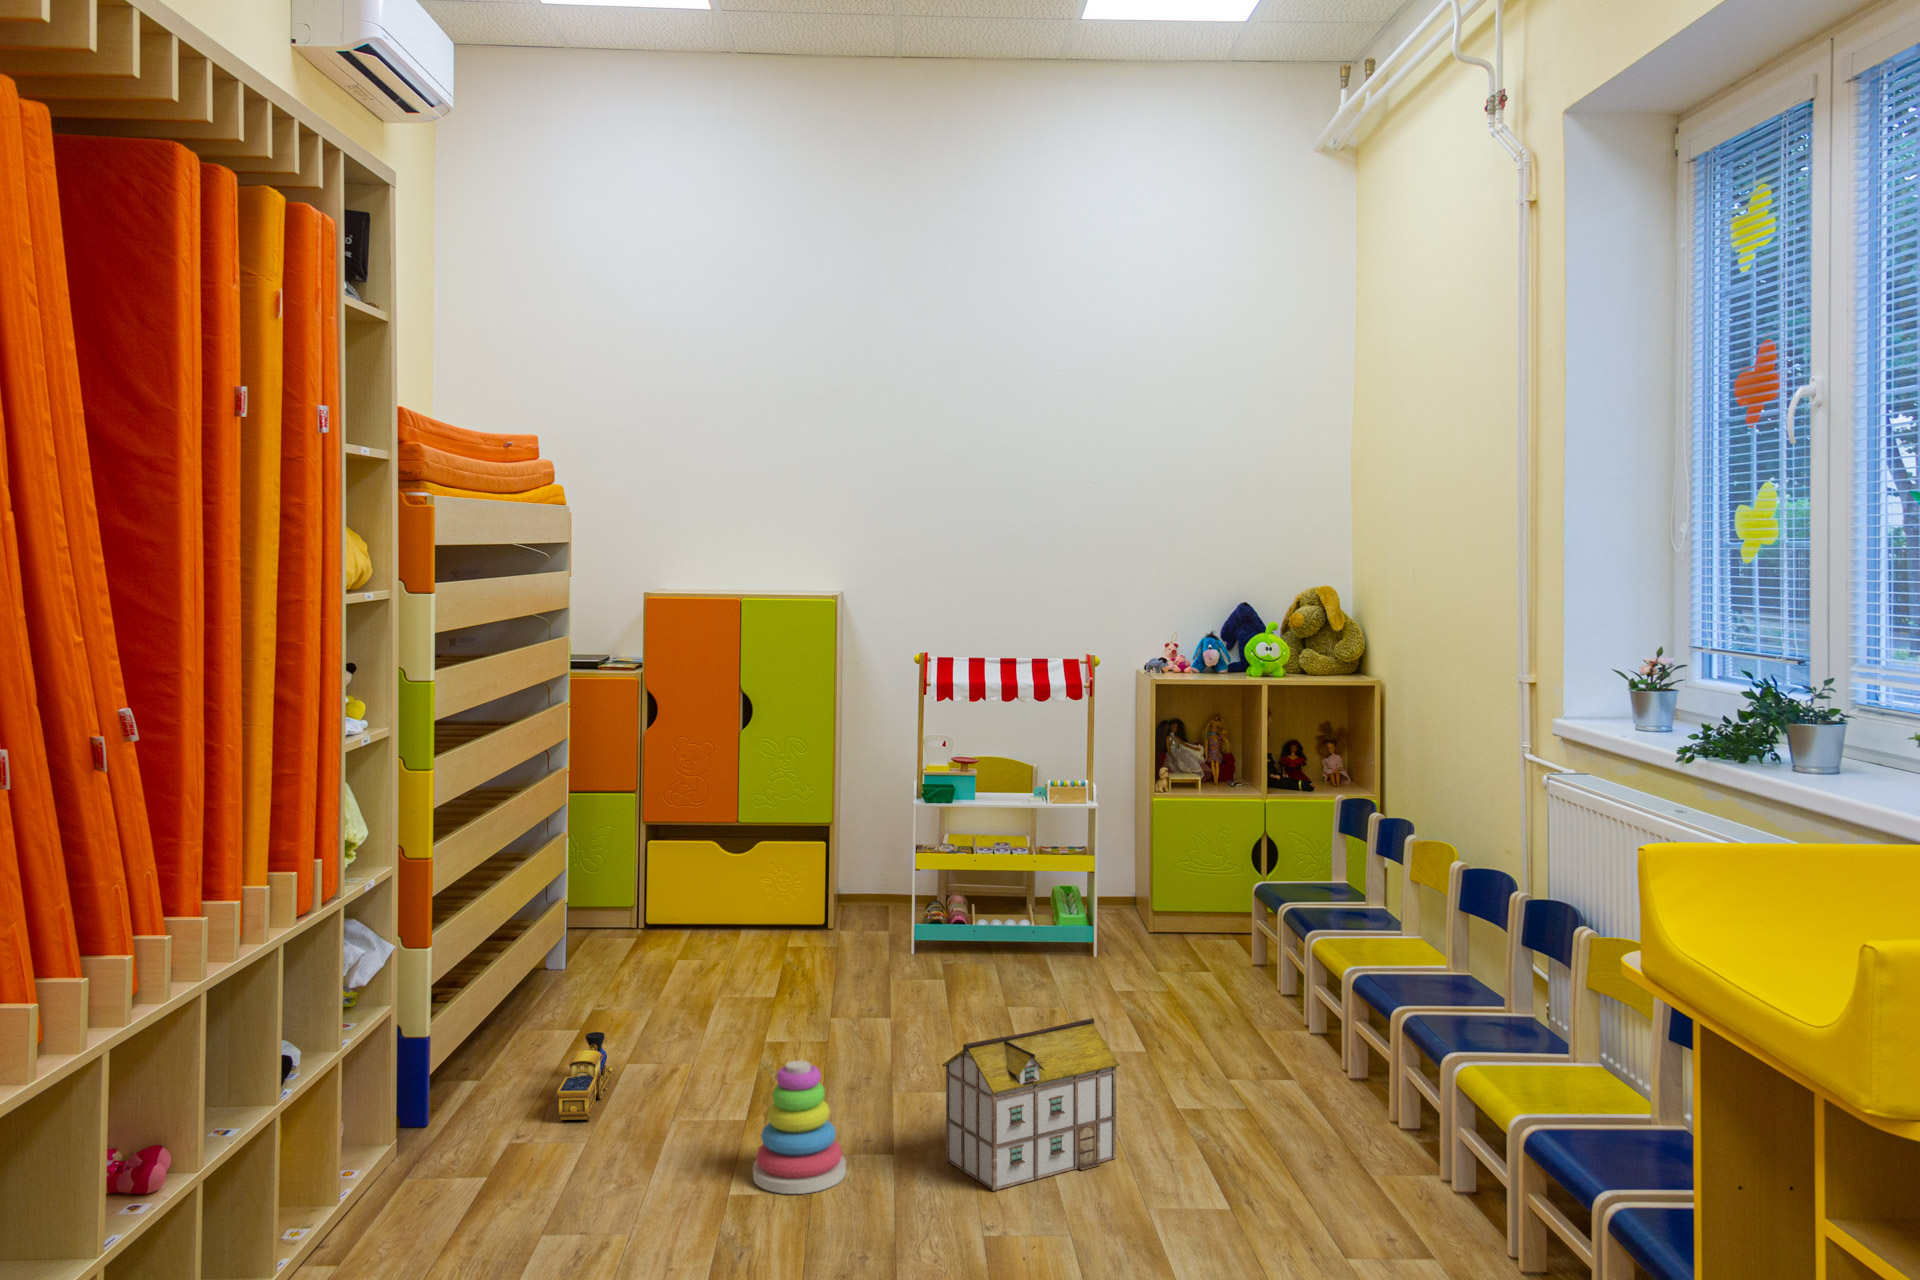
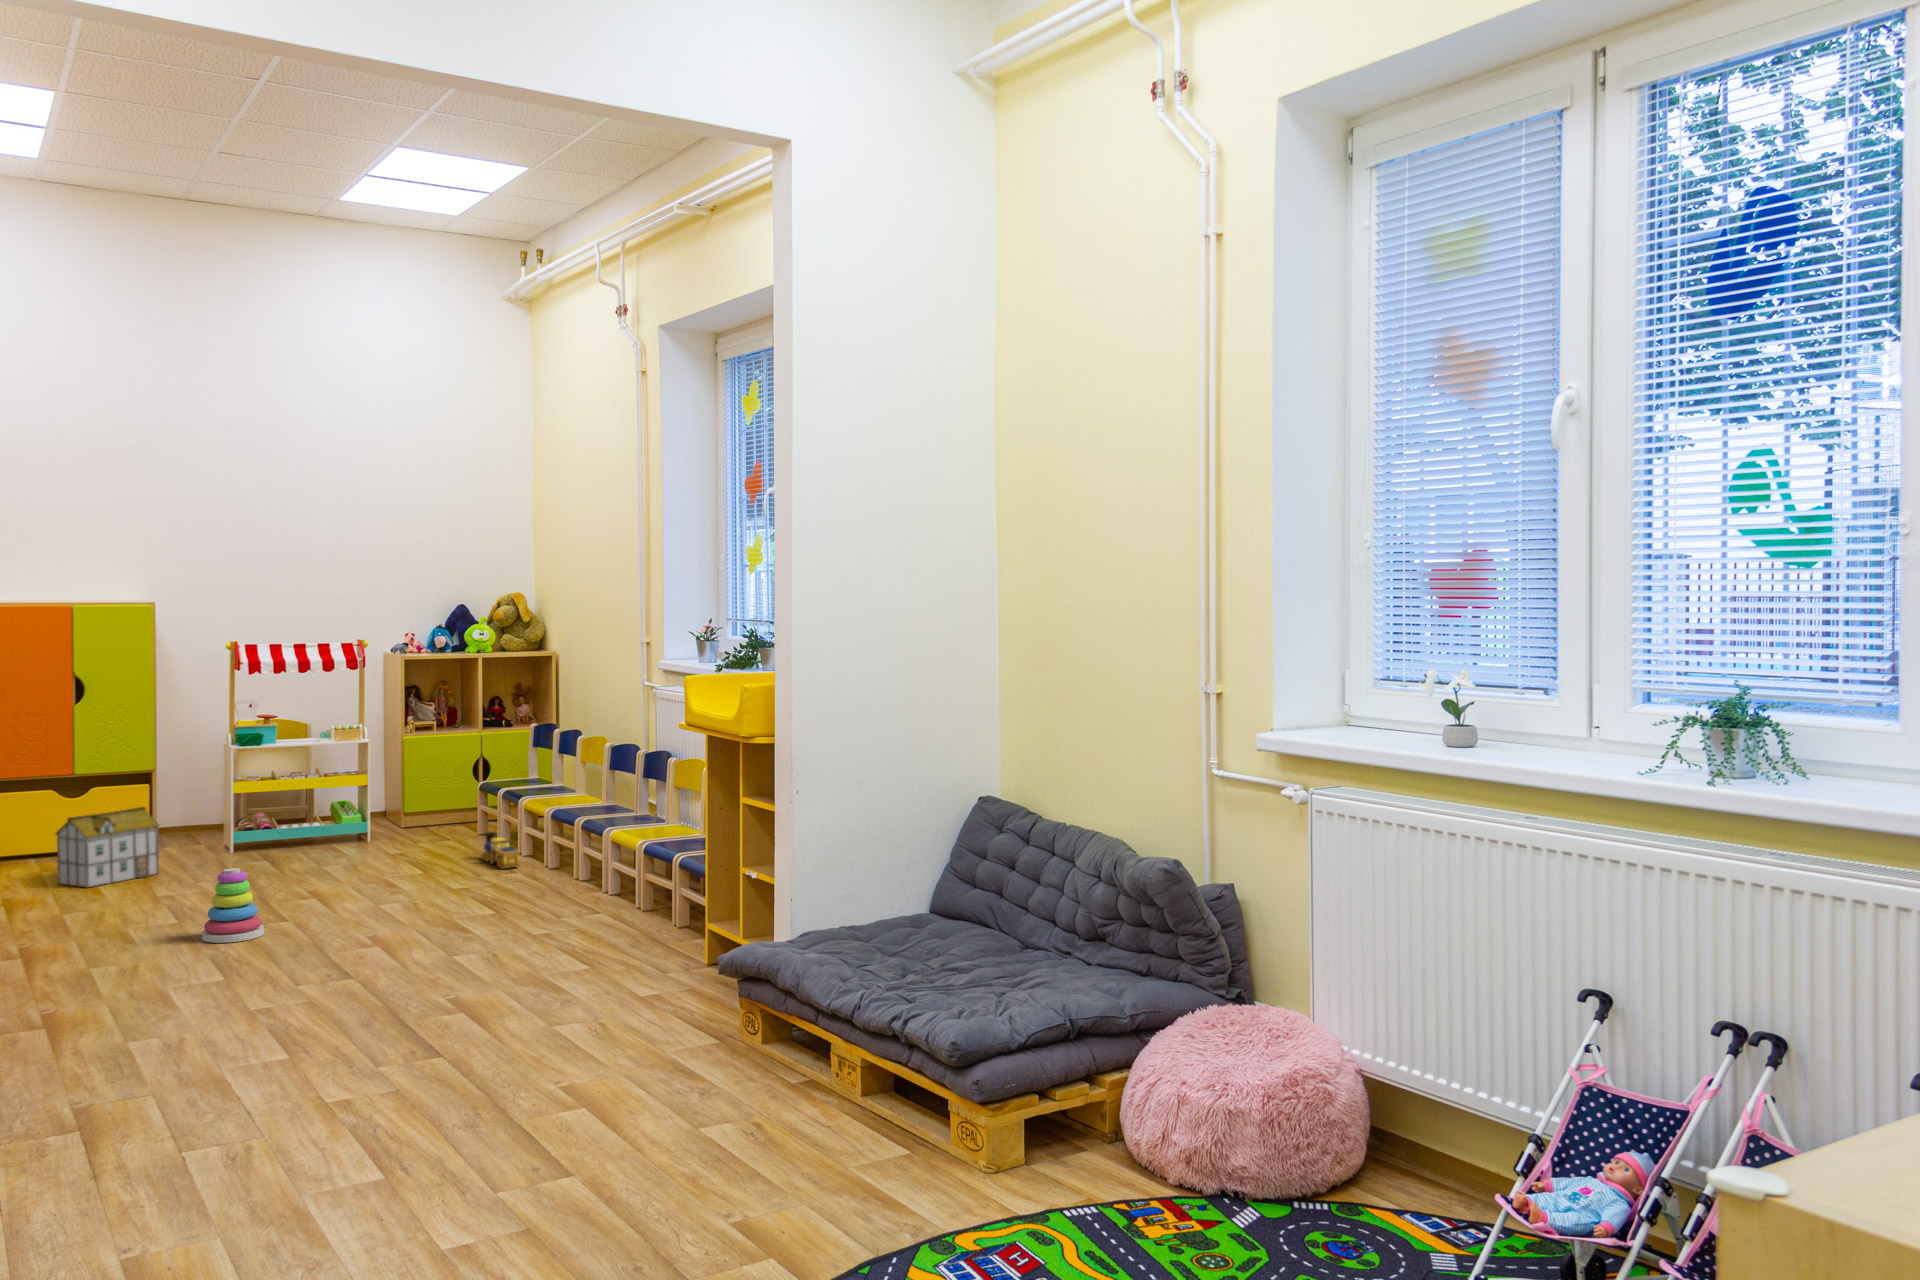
toy house: present [942,1018,1120,1191] -> present [56,807,159,887]
toy train: present [557,1032,612,1121] -> present [482,832,520,868]

